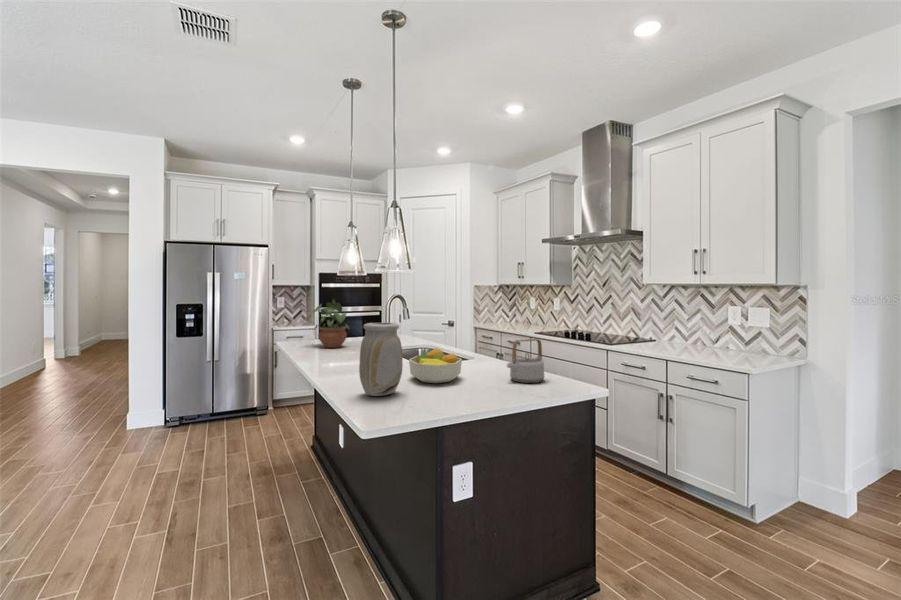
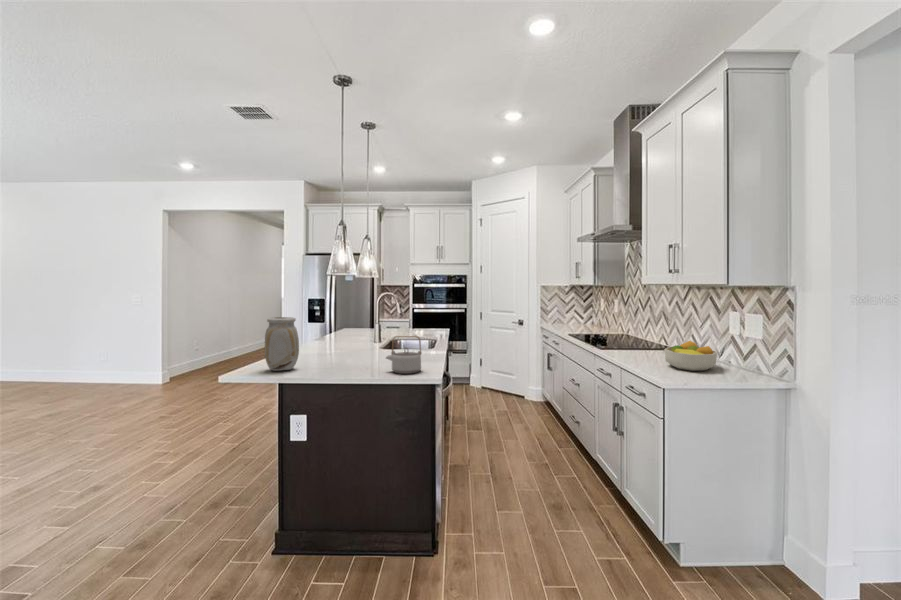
potted plant: present [310,299,349,348] -> none [347,298,375,337]
fruit bowl: present [409,348,462,383] -> present [664,341,717,371]

